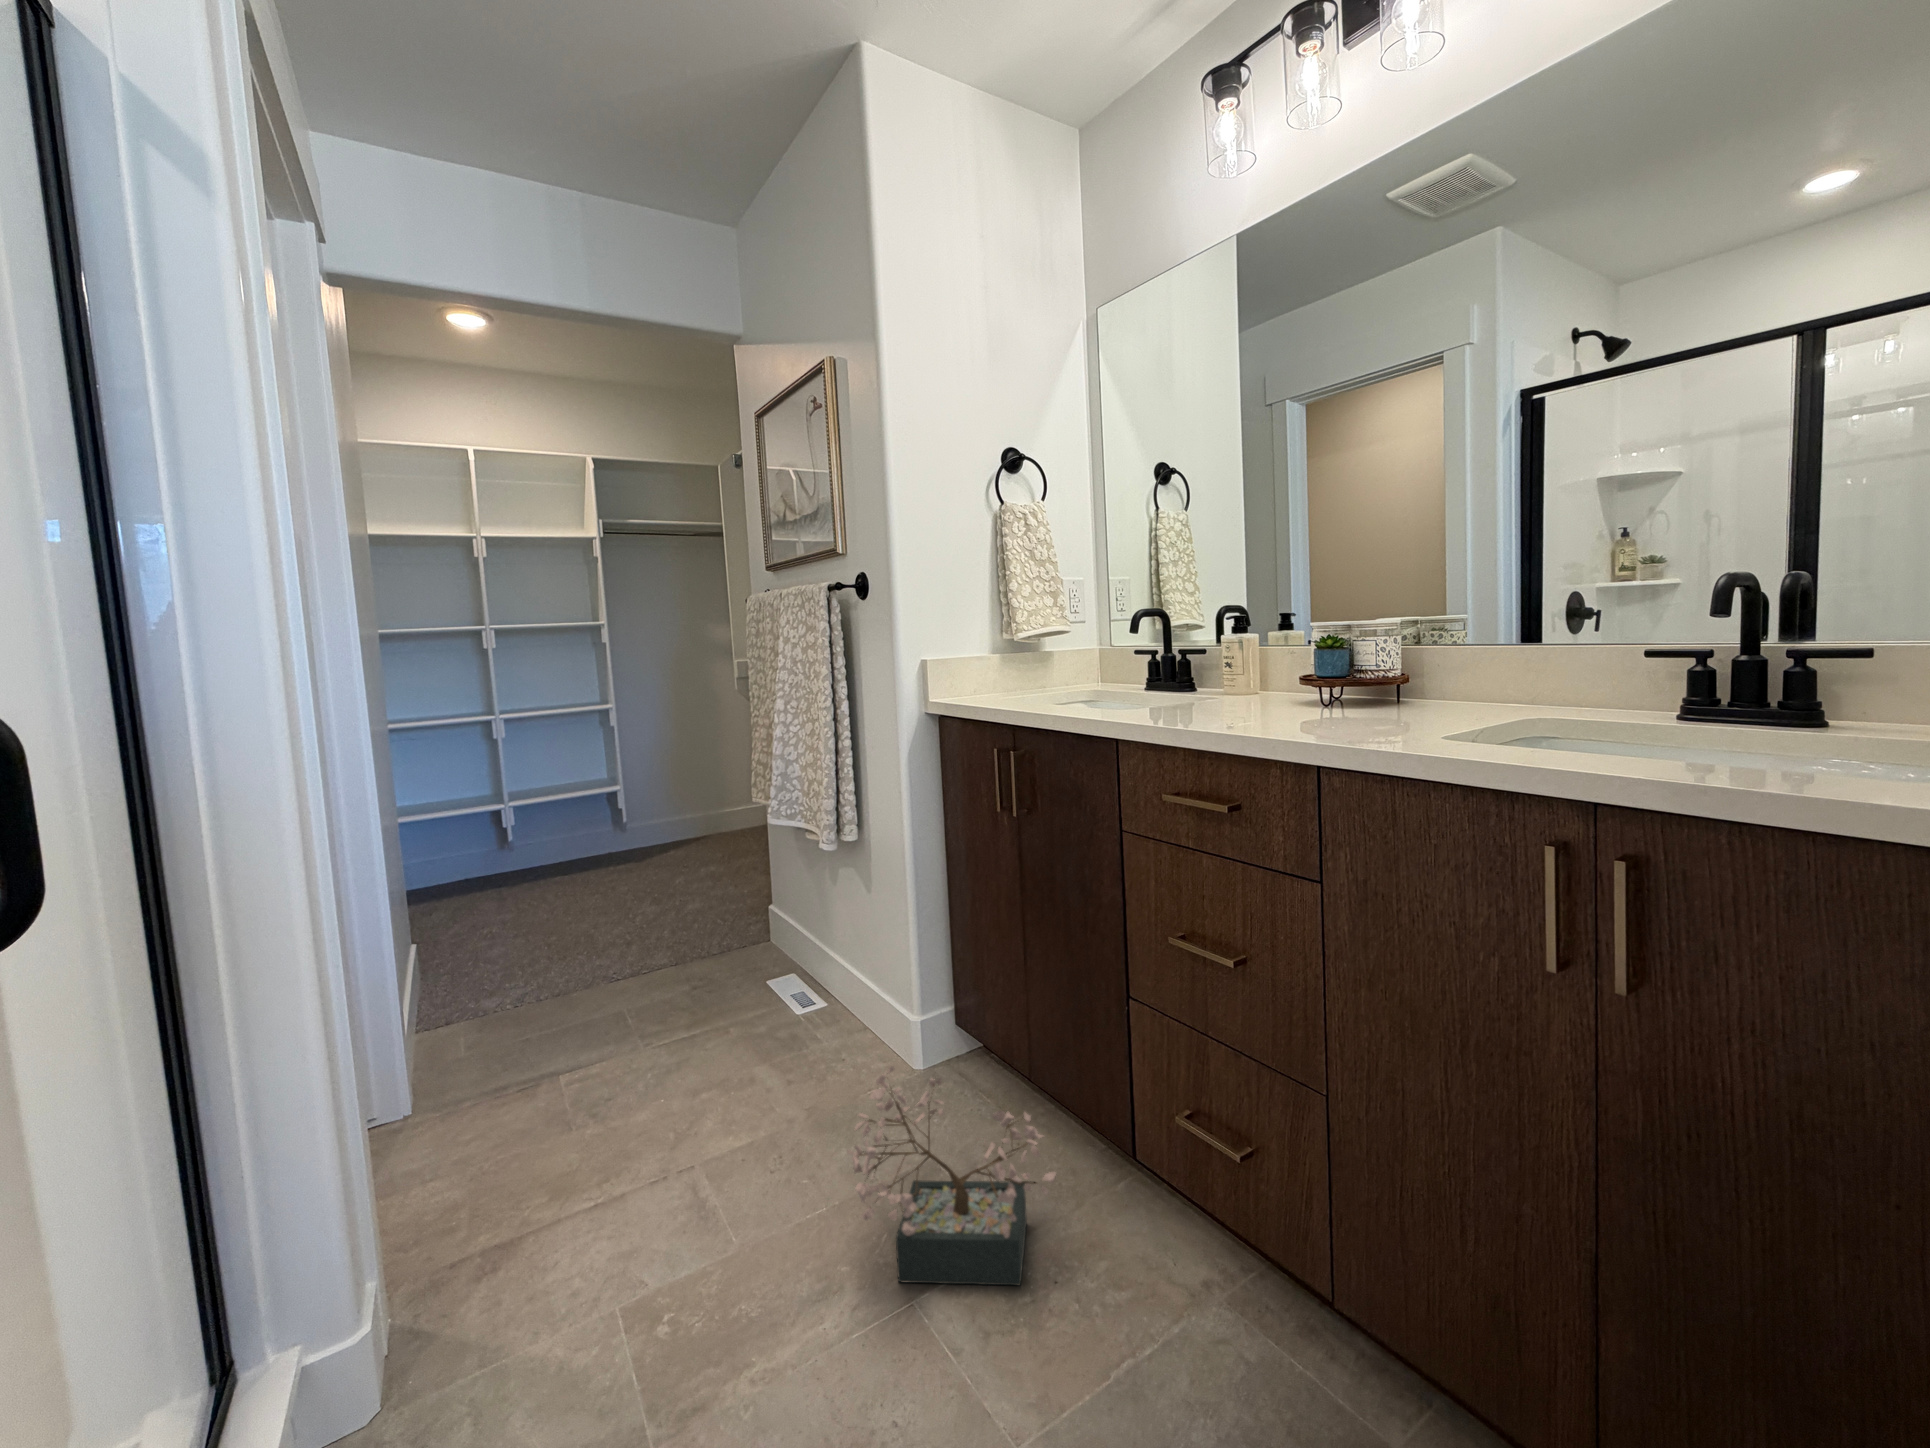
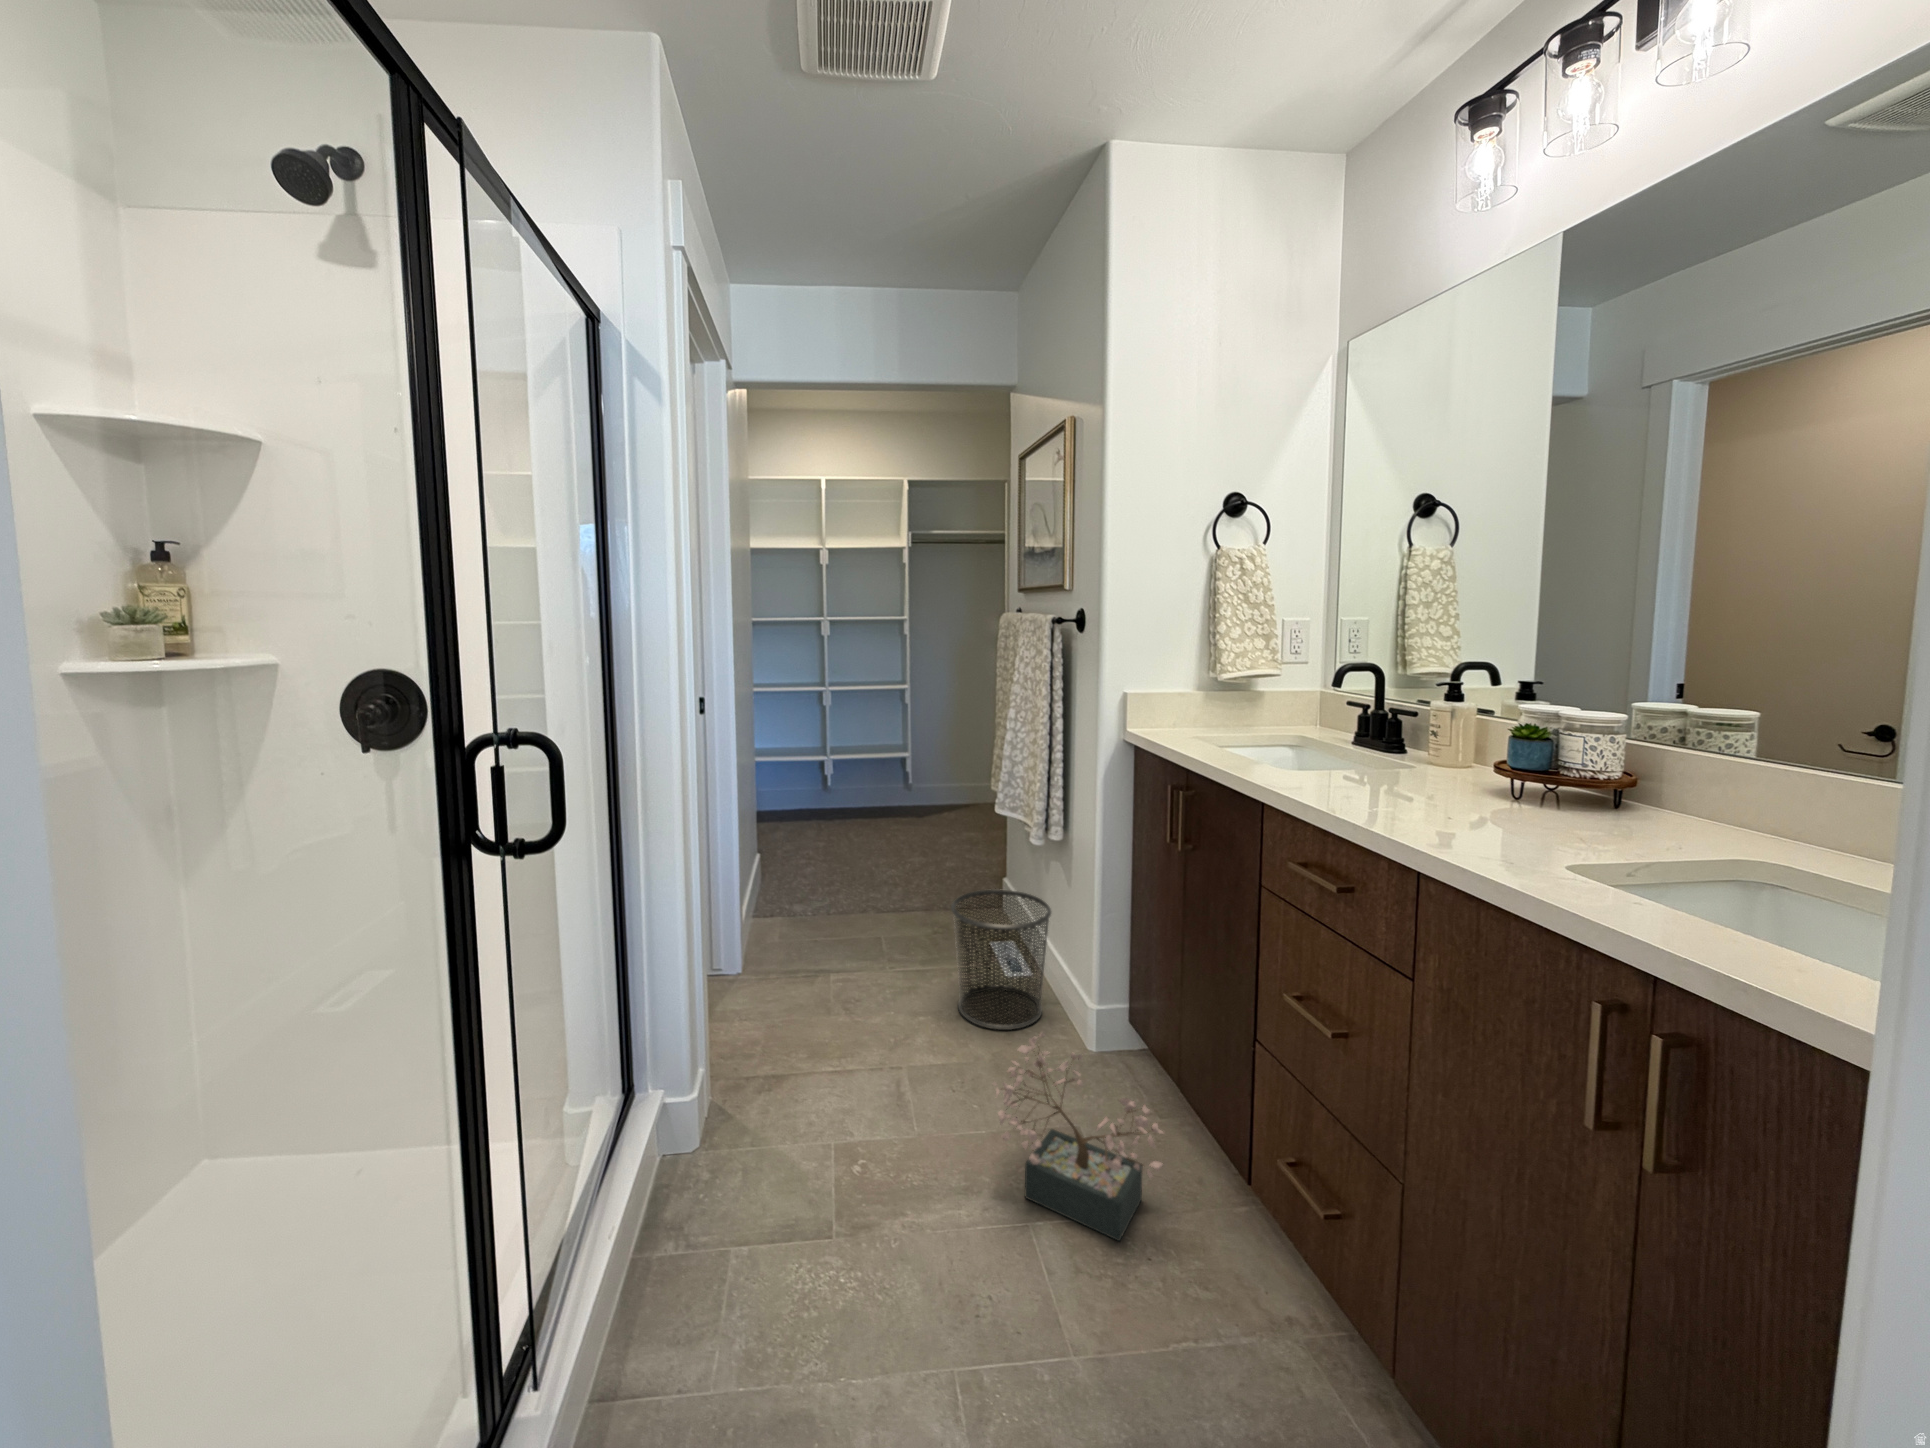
waste bin: none [730,911,856,1085] -> present [951,889,1051,1030]

